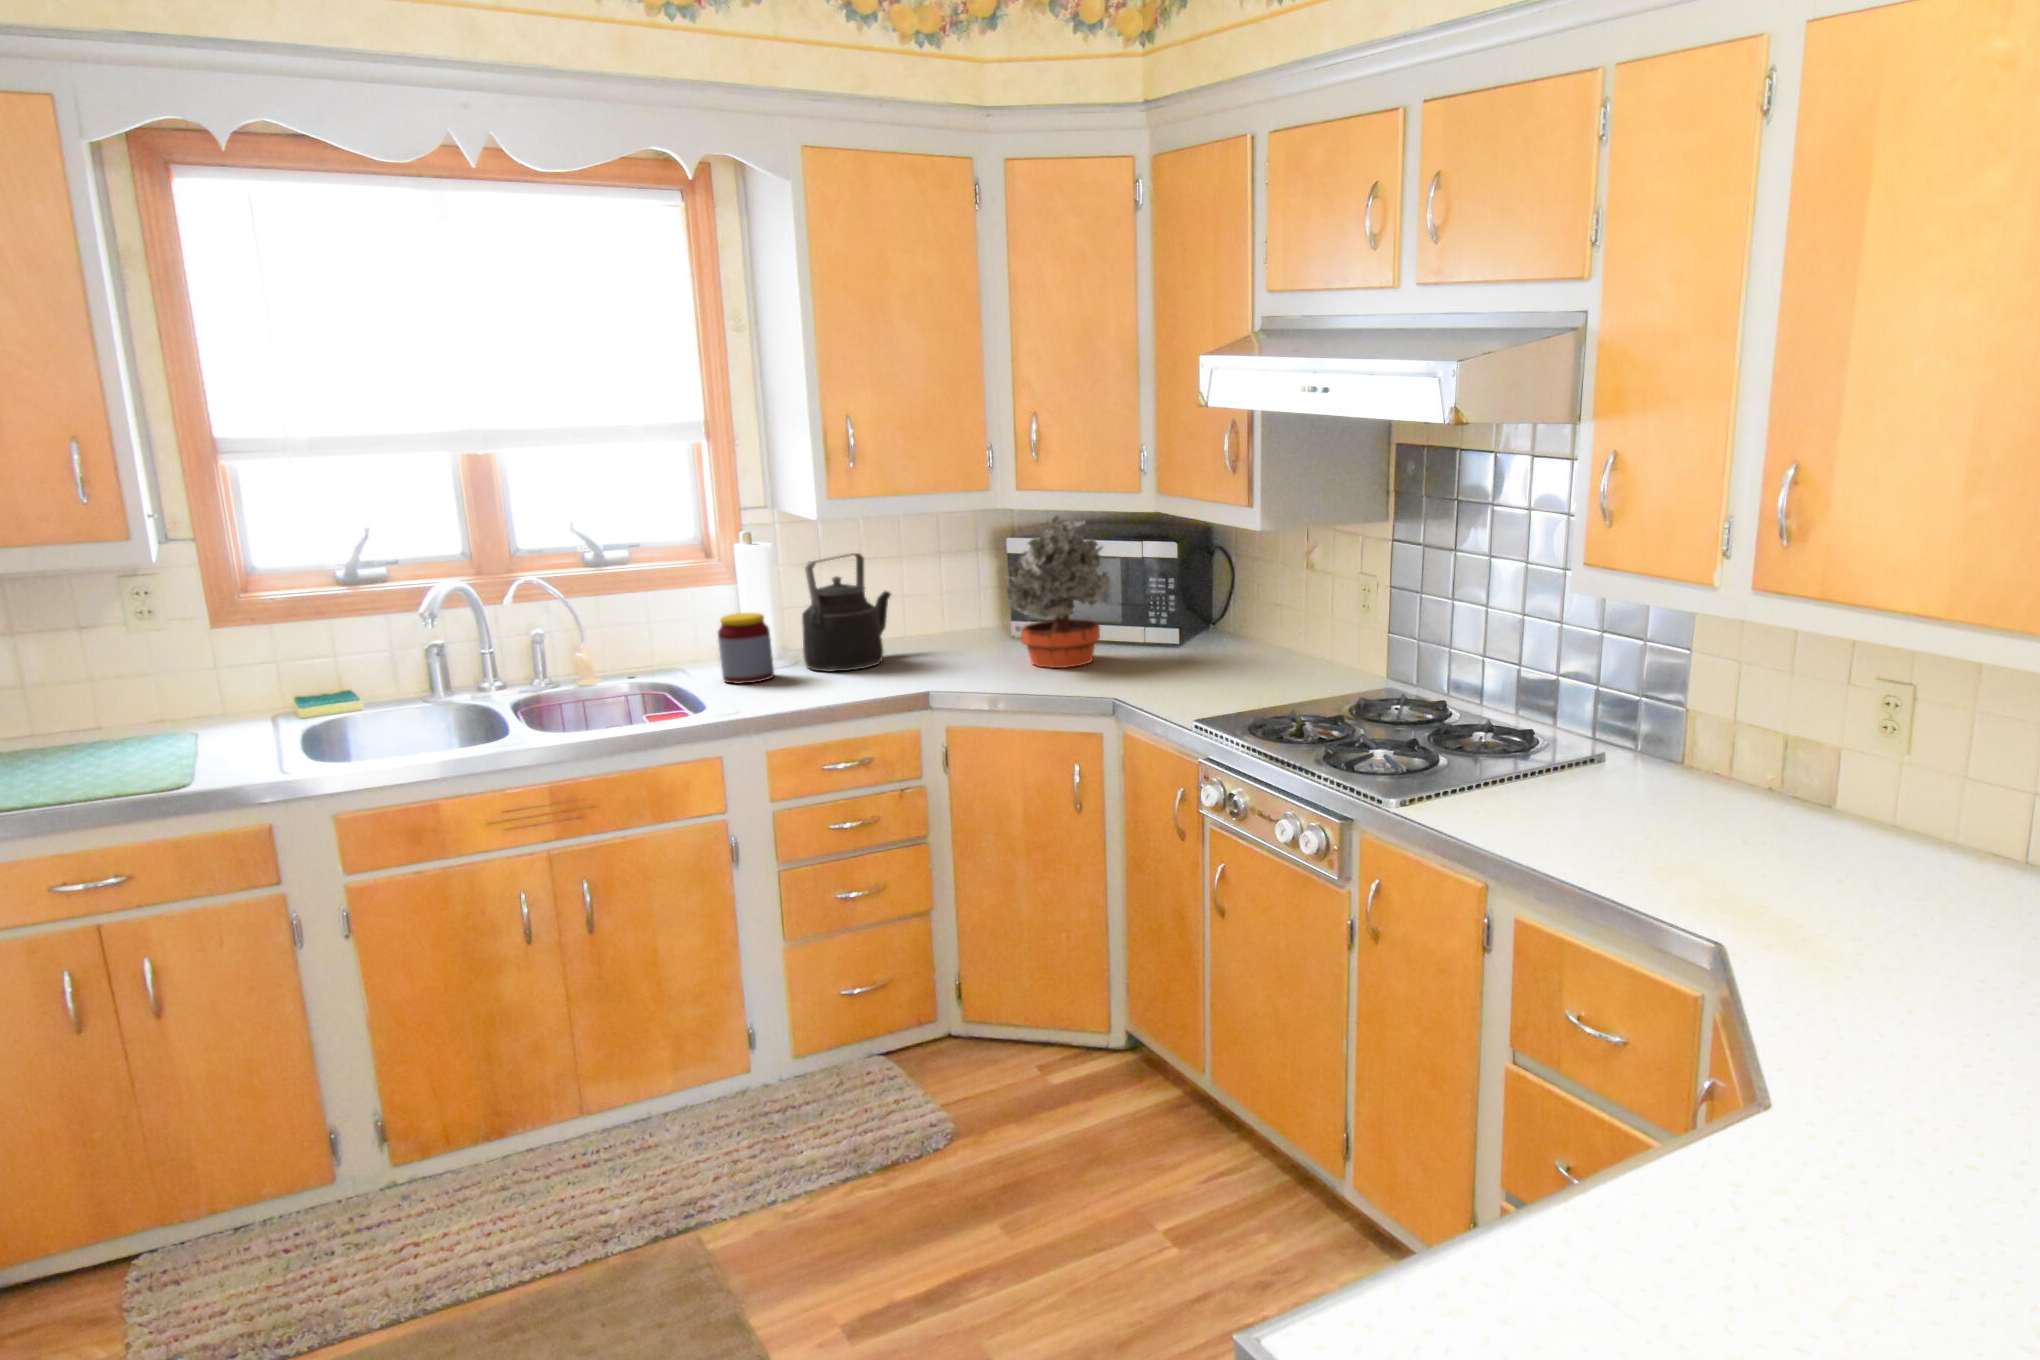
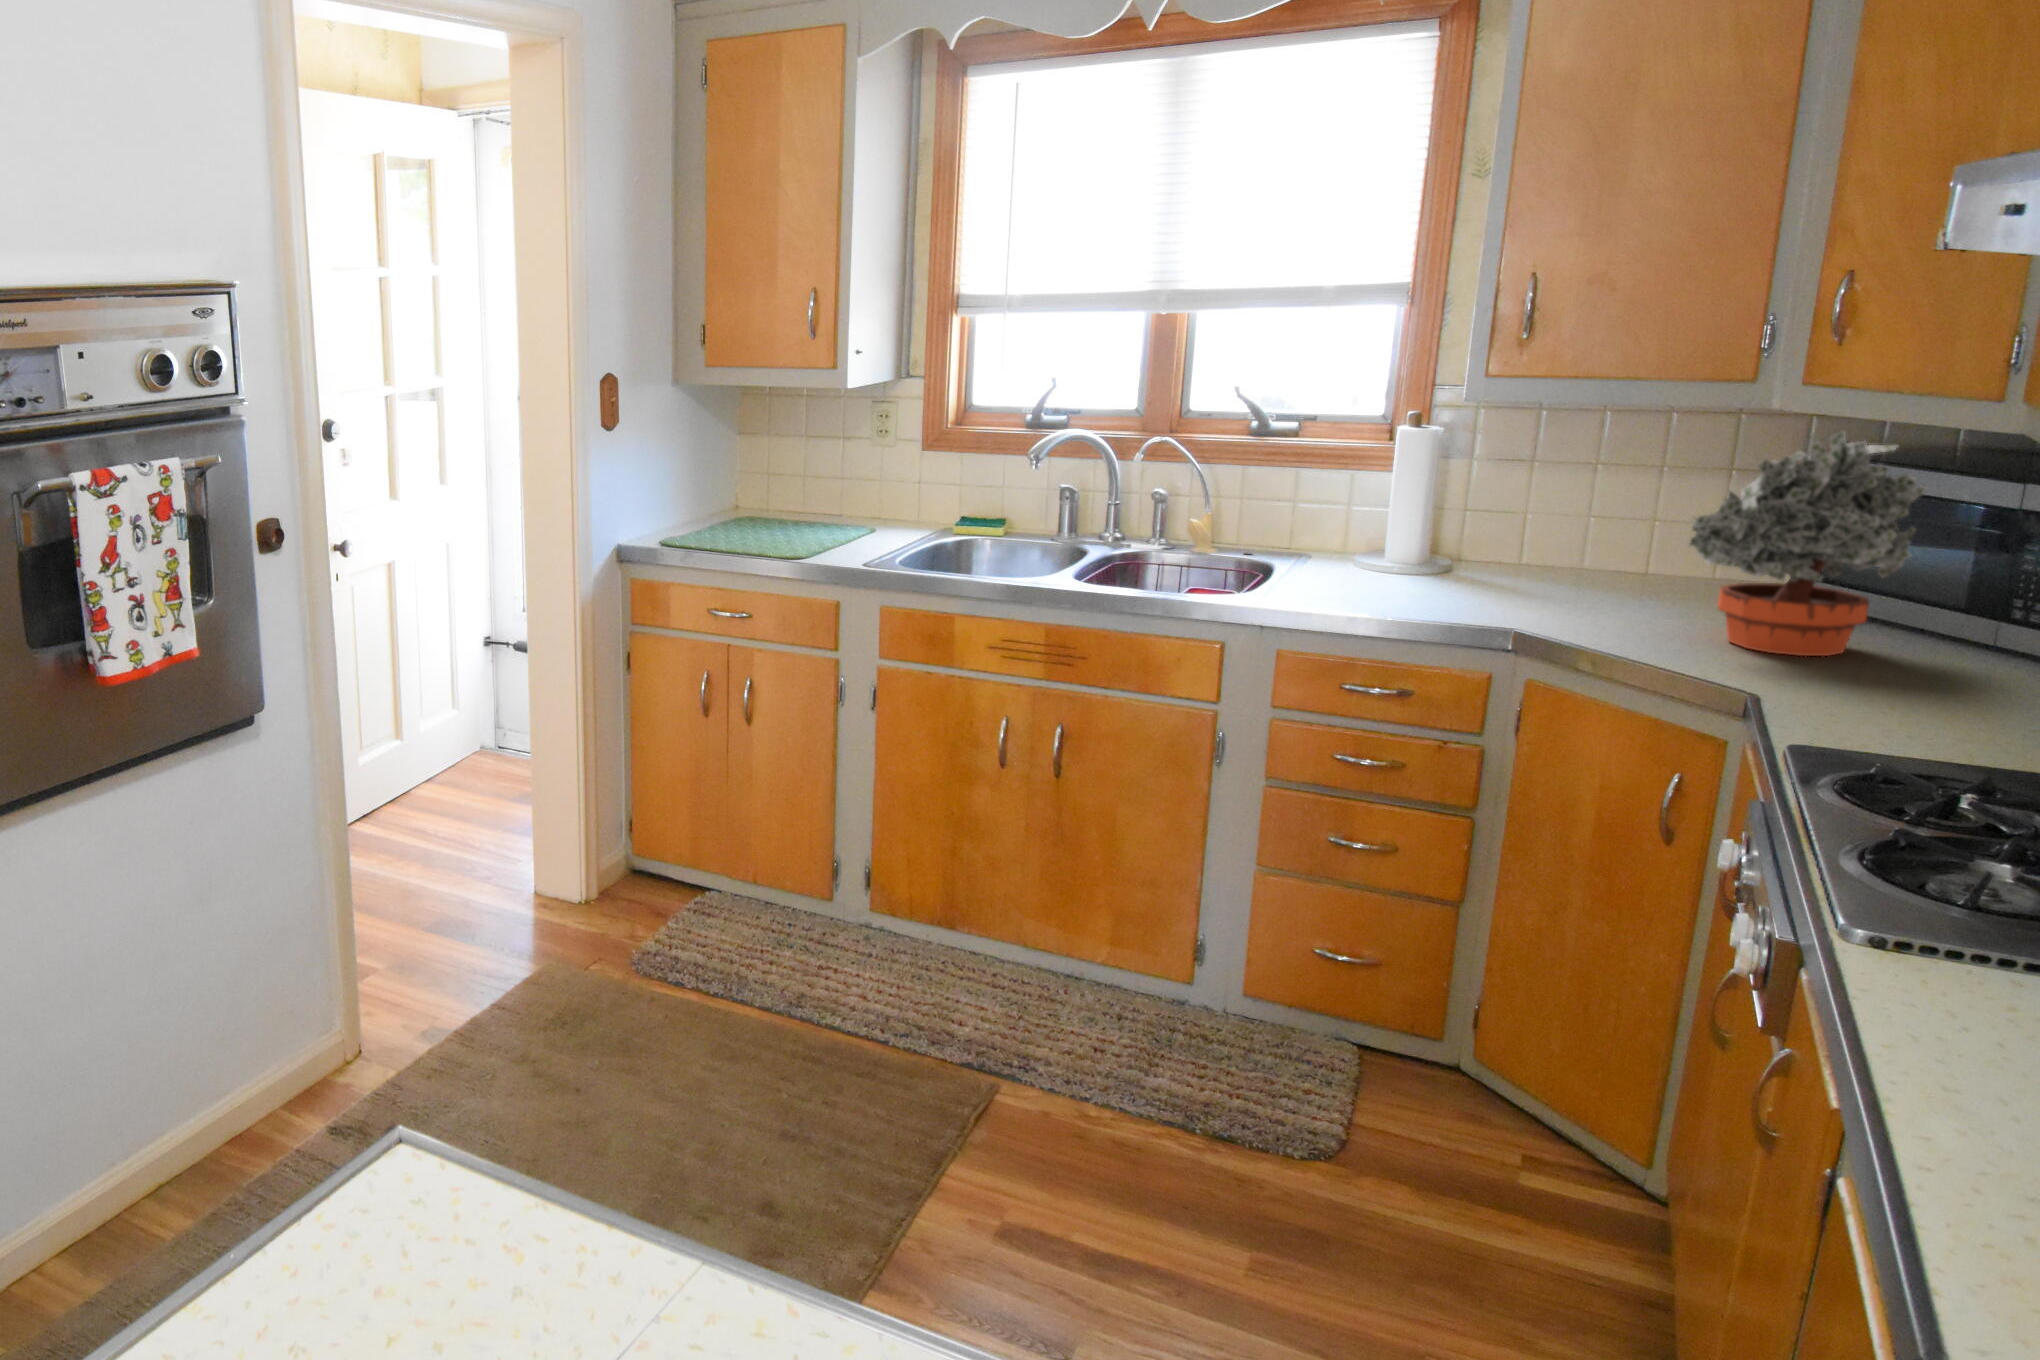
kettle: present [802,553,891,672] -> none [1432,455,1597,596]
jar: present [718,613,774,684] -> none [1319,504,1388,583]

